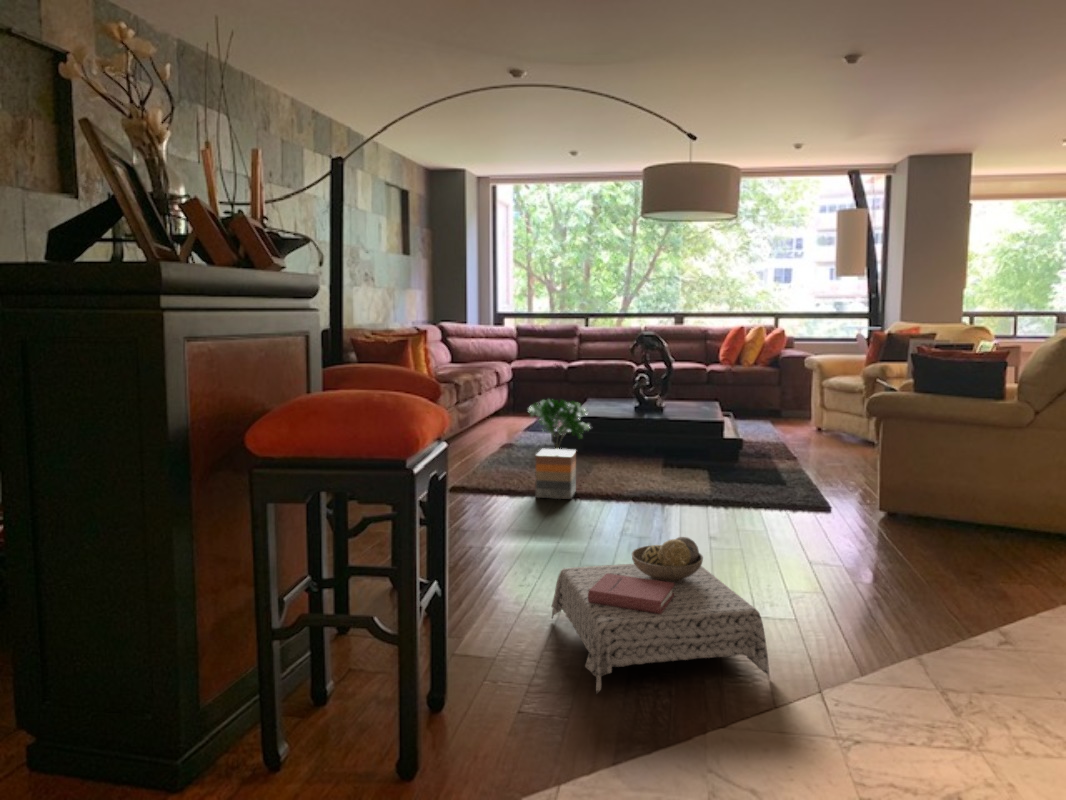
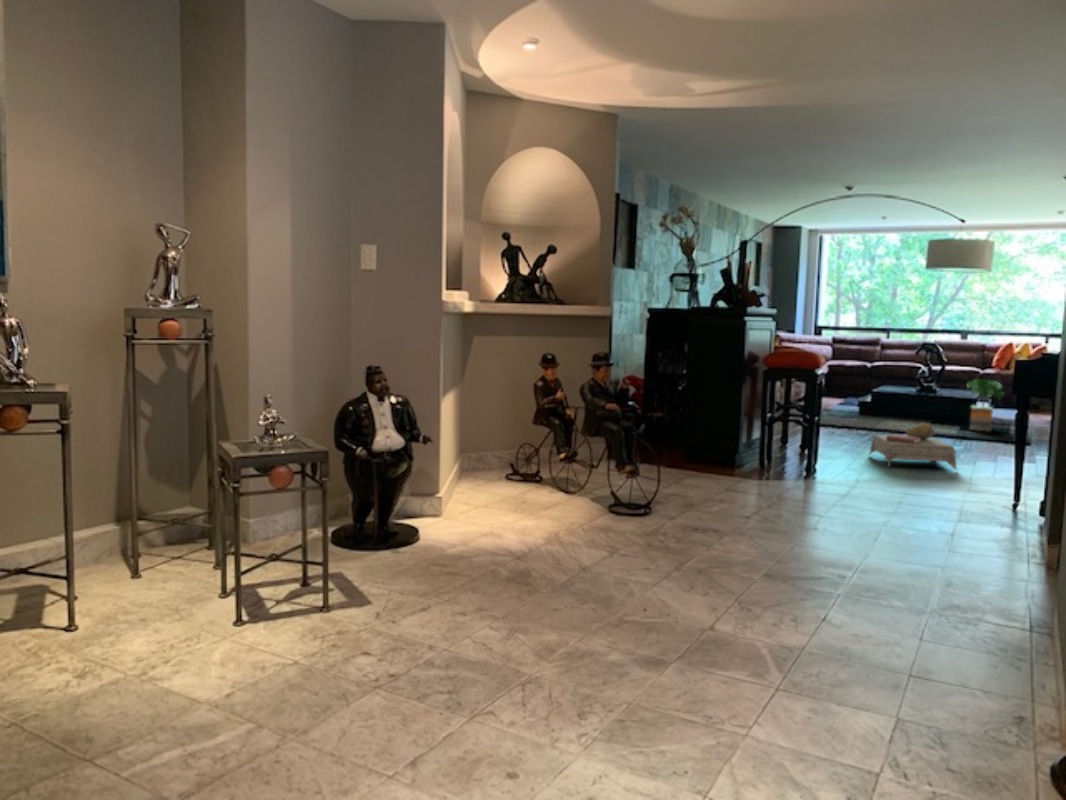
potted tree: present [529,400,590,499] -> present [967,379,1003,431]

